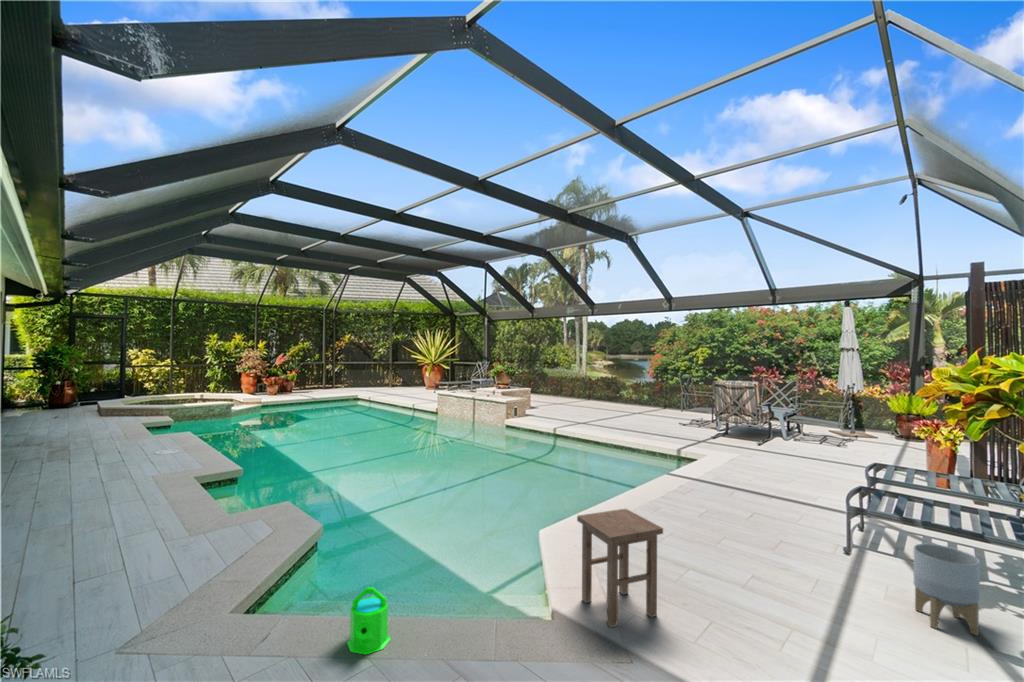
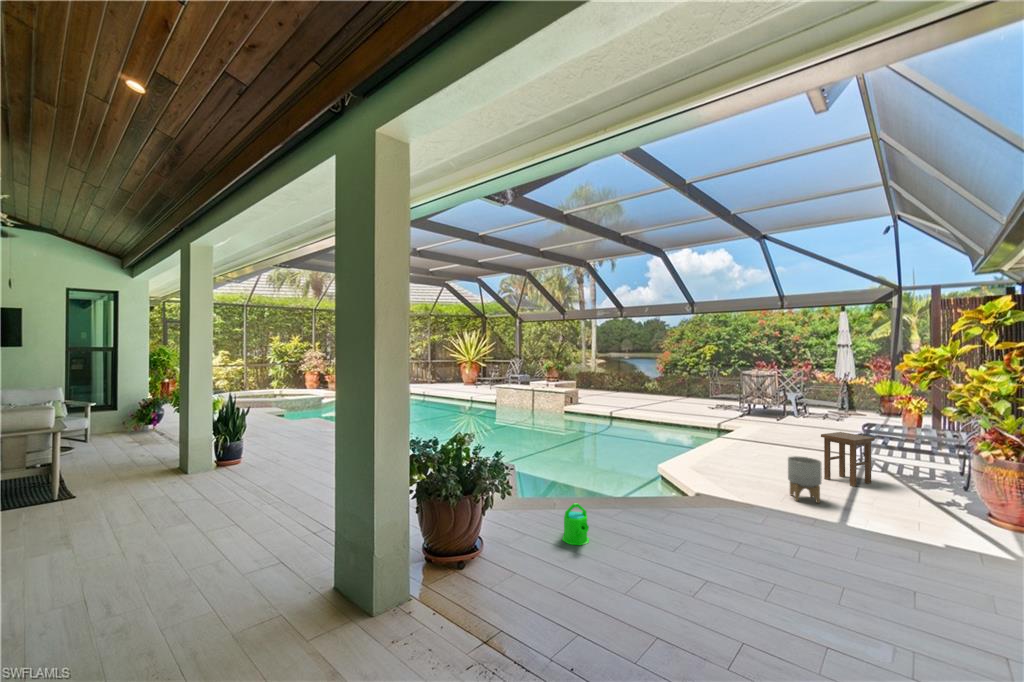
stool: present [577,509,663,627] -> present [821,432,875,487]
planter: present [914,544,980,635] -> present [788,456,822,503]

